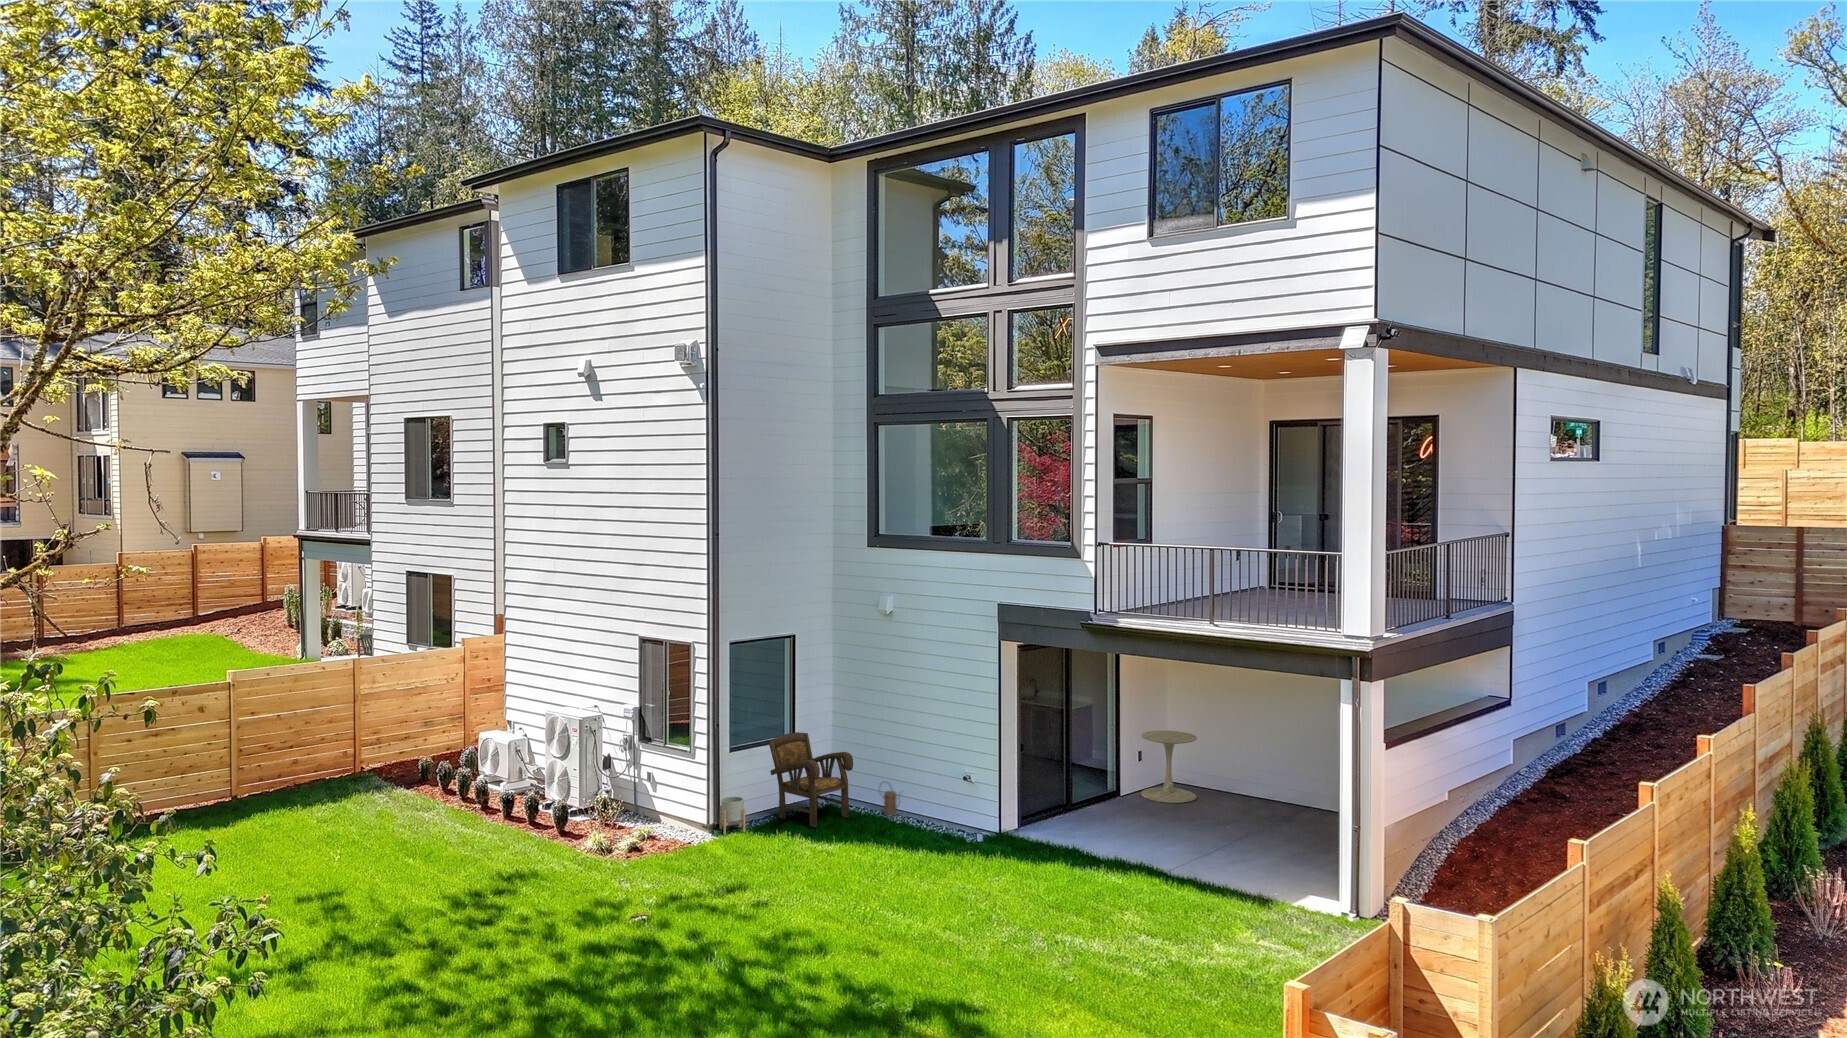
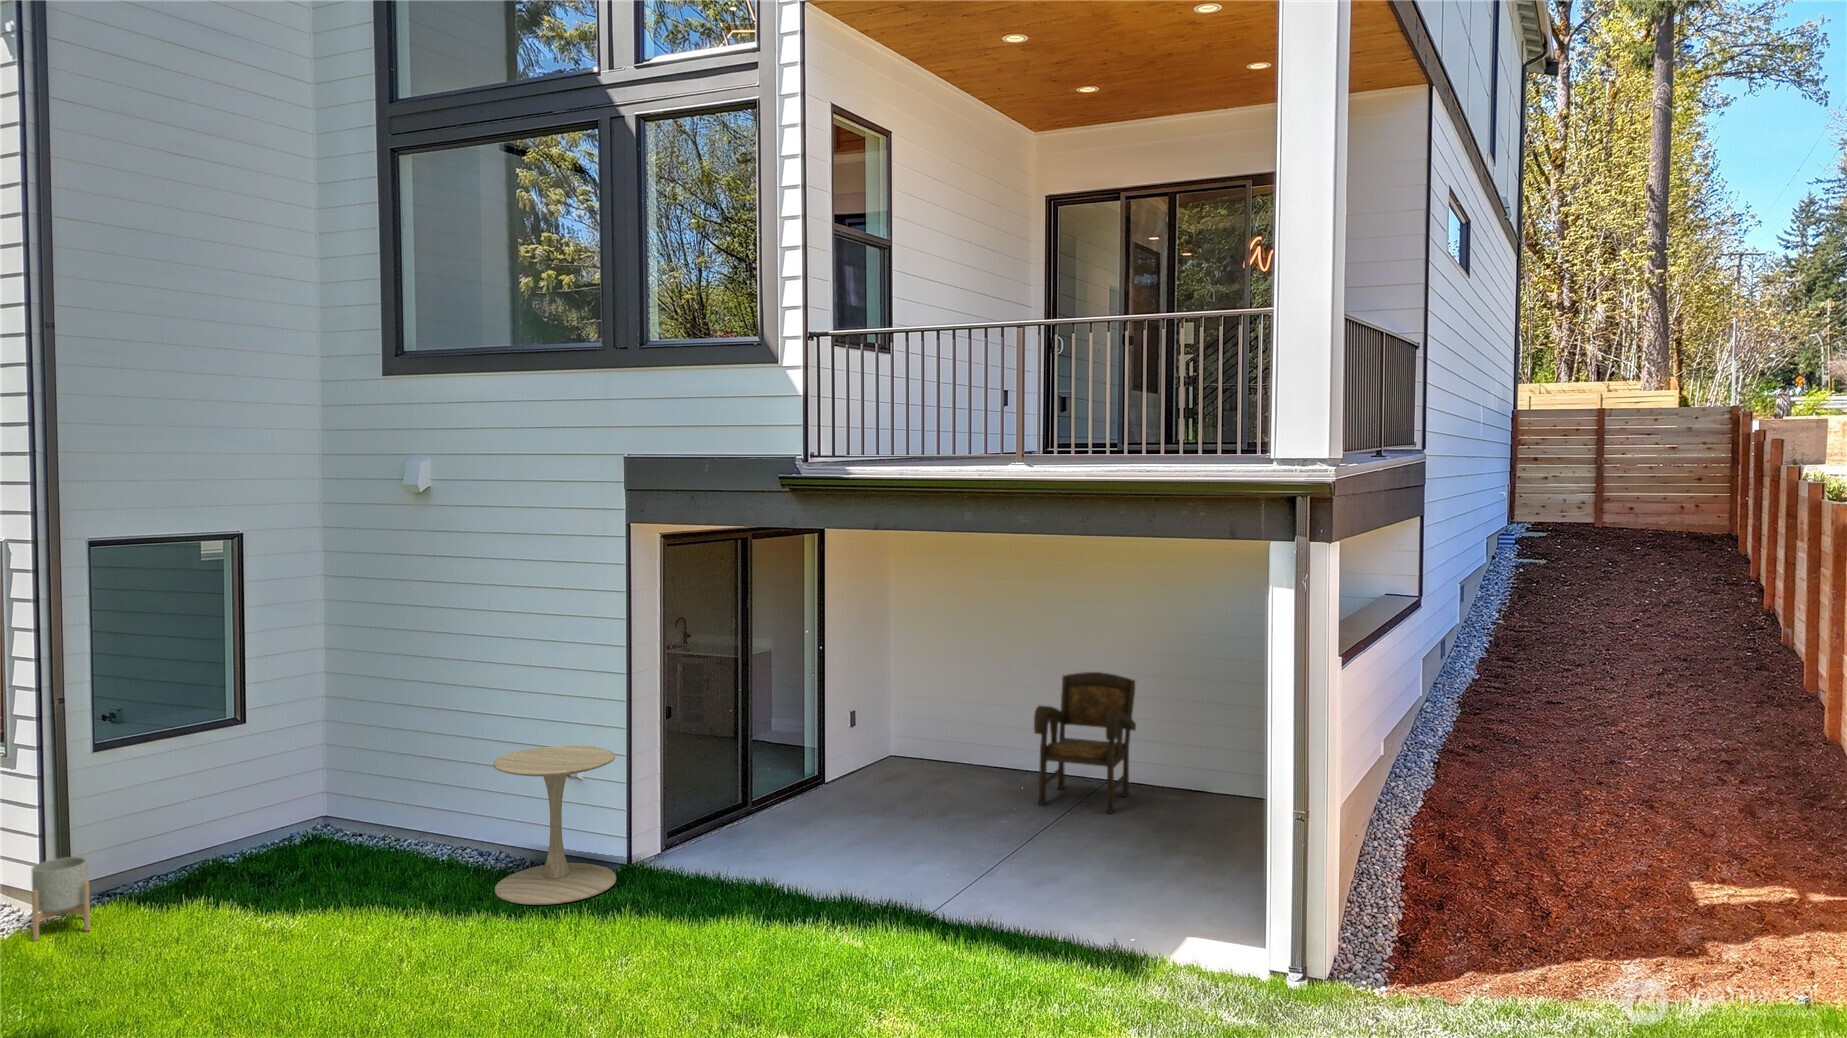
pedestal table: present [1141,731,1197,803] -> present [493,746,616,905]
armchair: present [769,732,853,827] -> present [1034,672,1136,814]
watering can: present [880,781,897,816] -> none [405,799,451,863]

